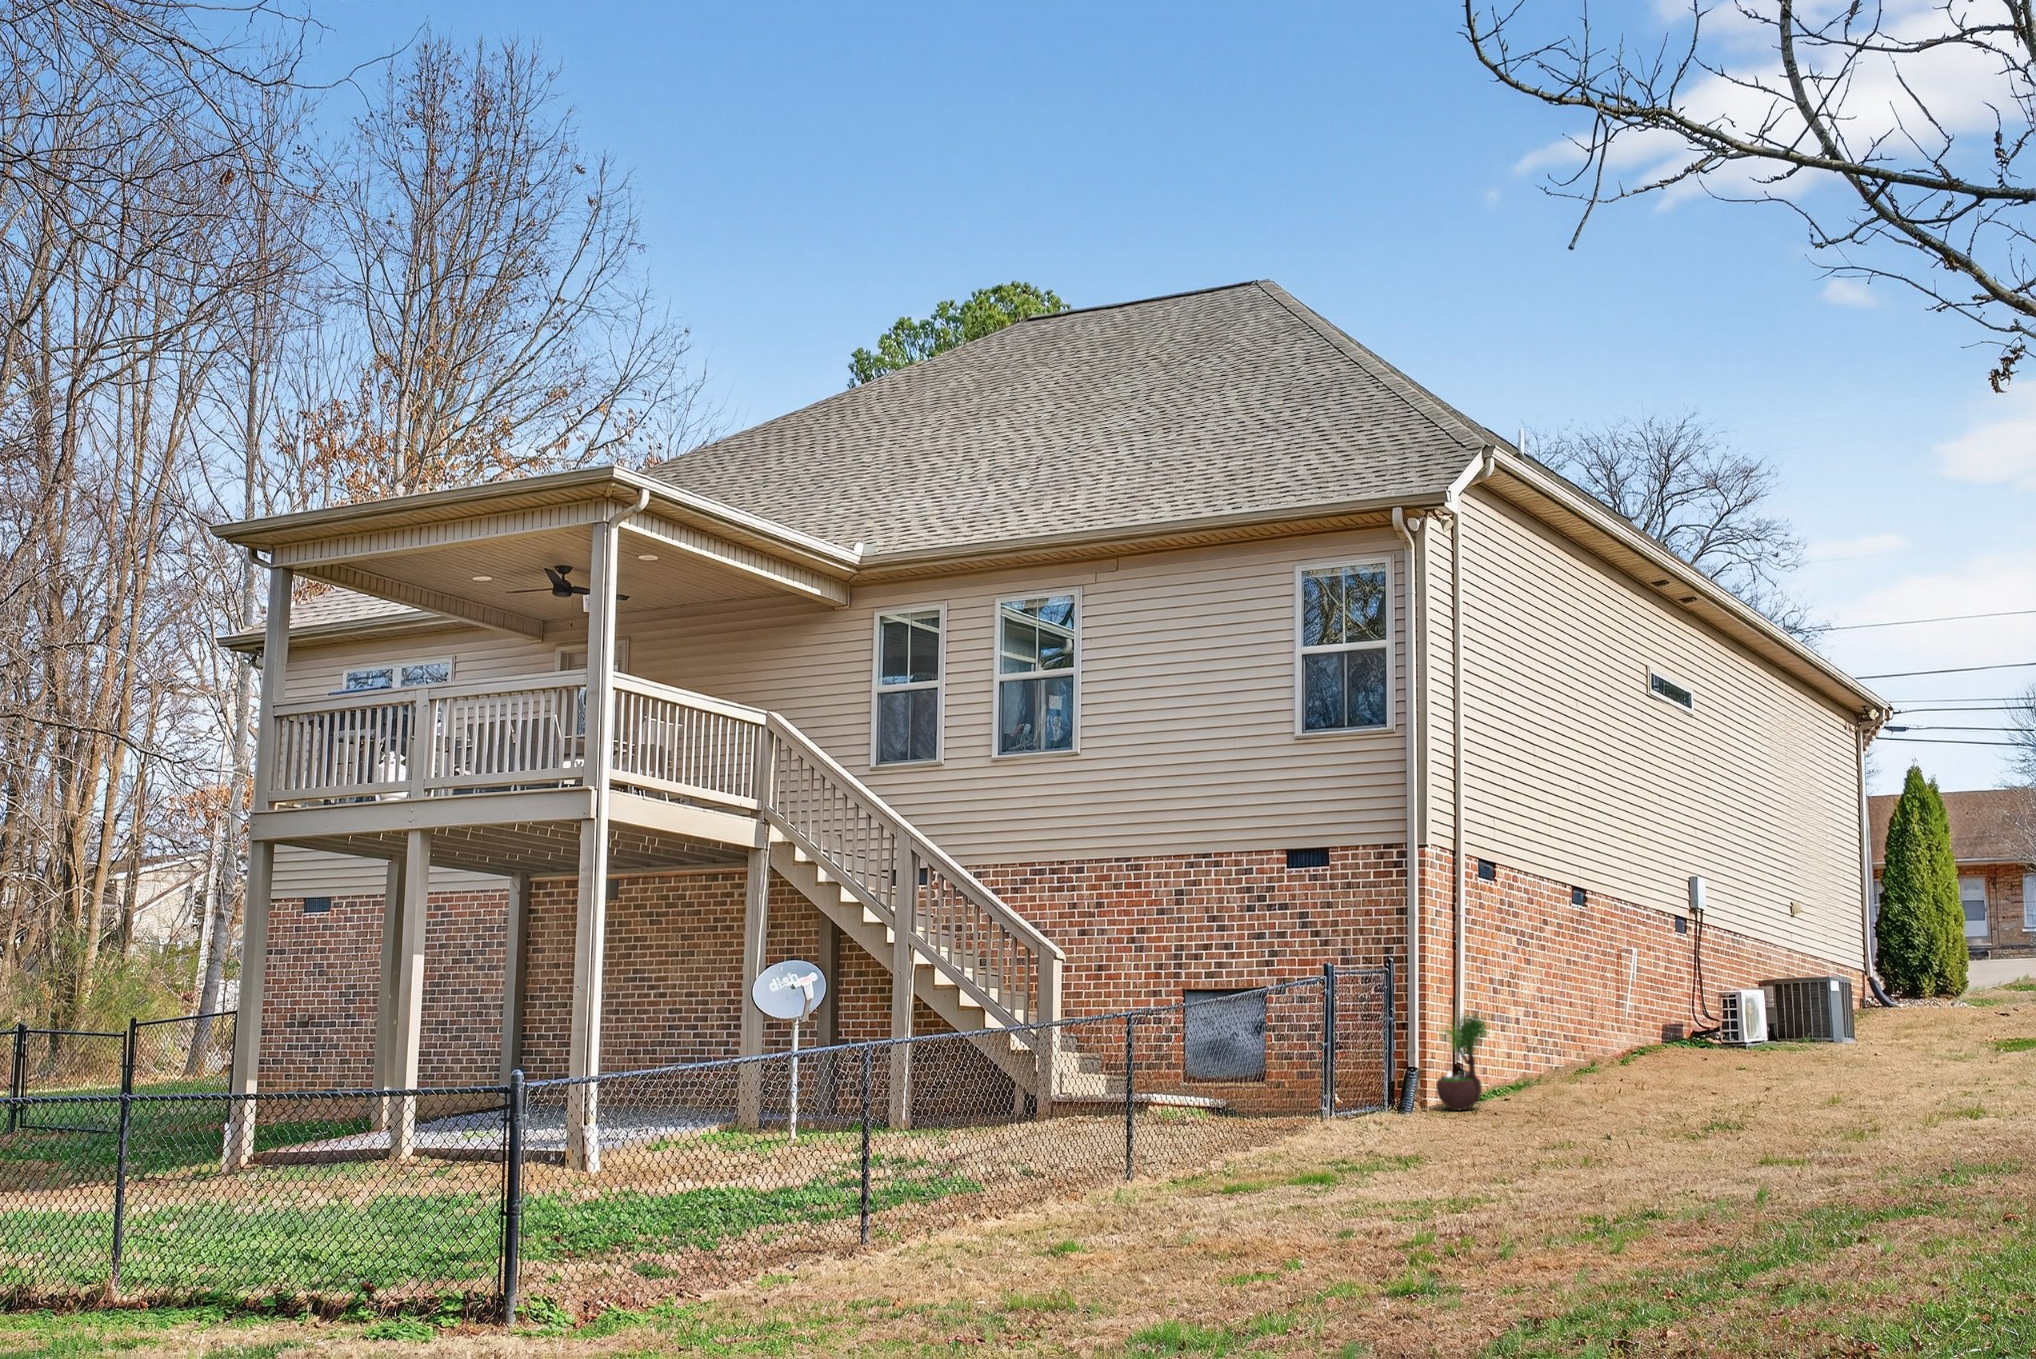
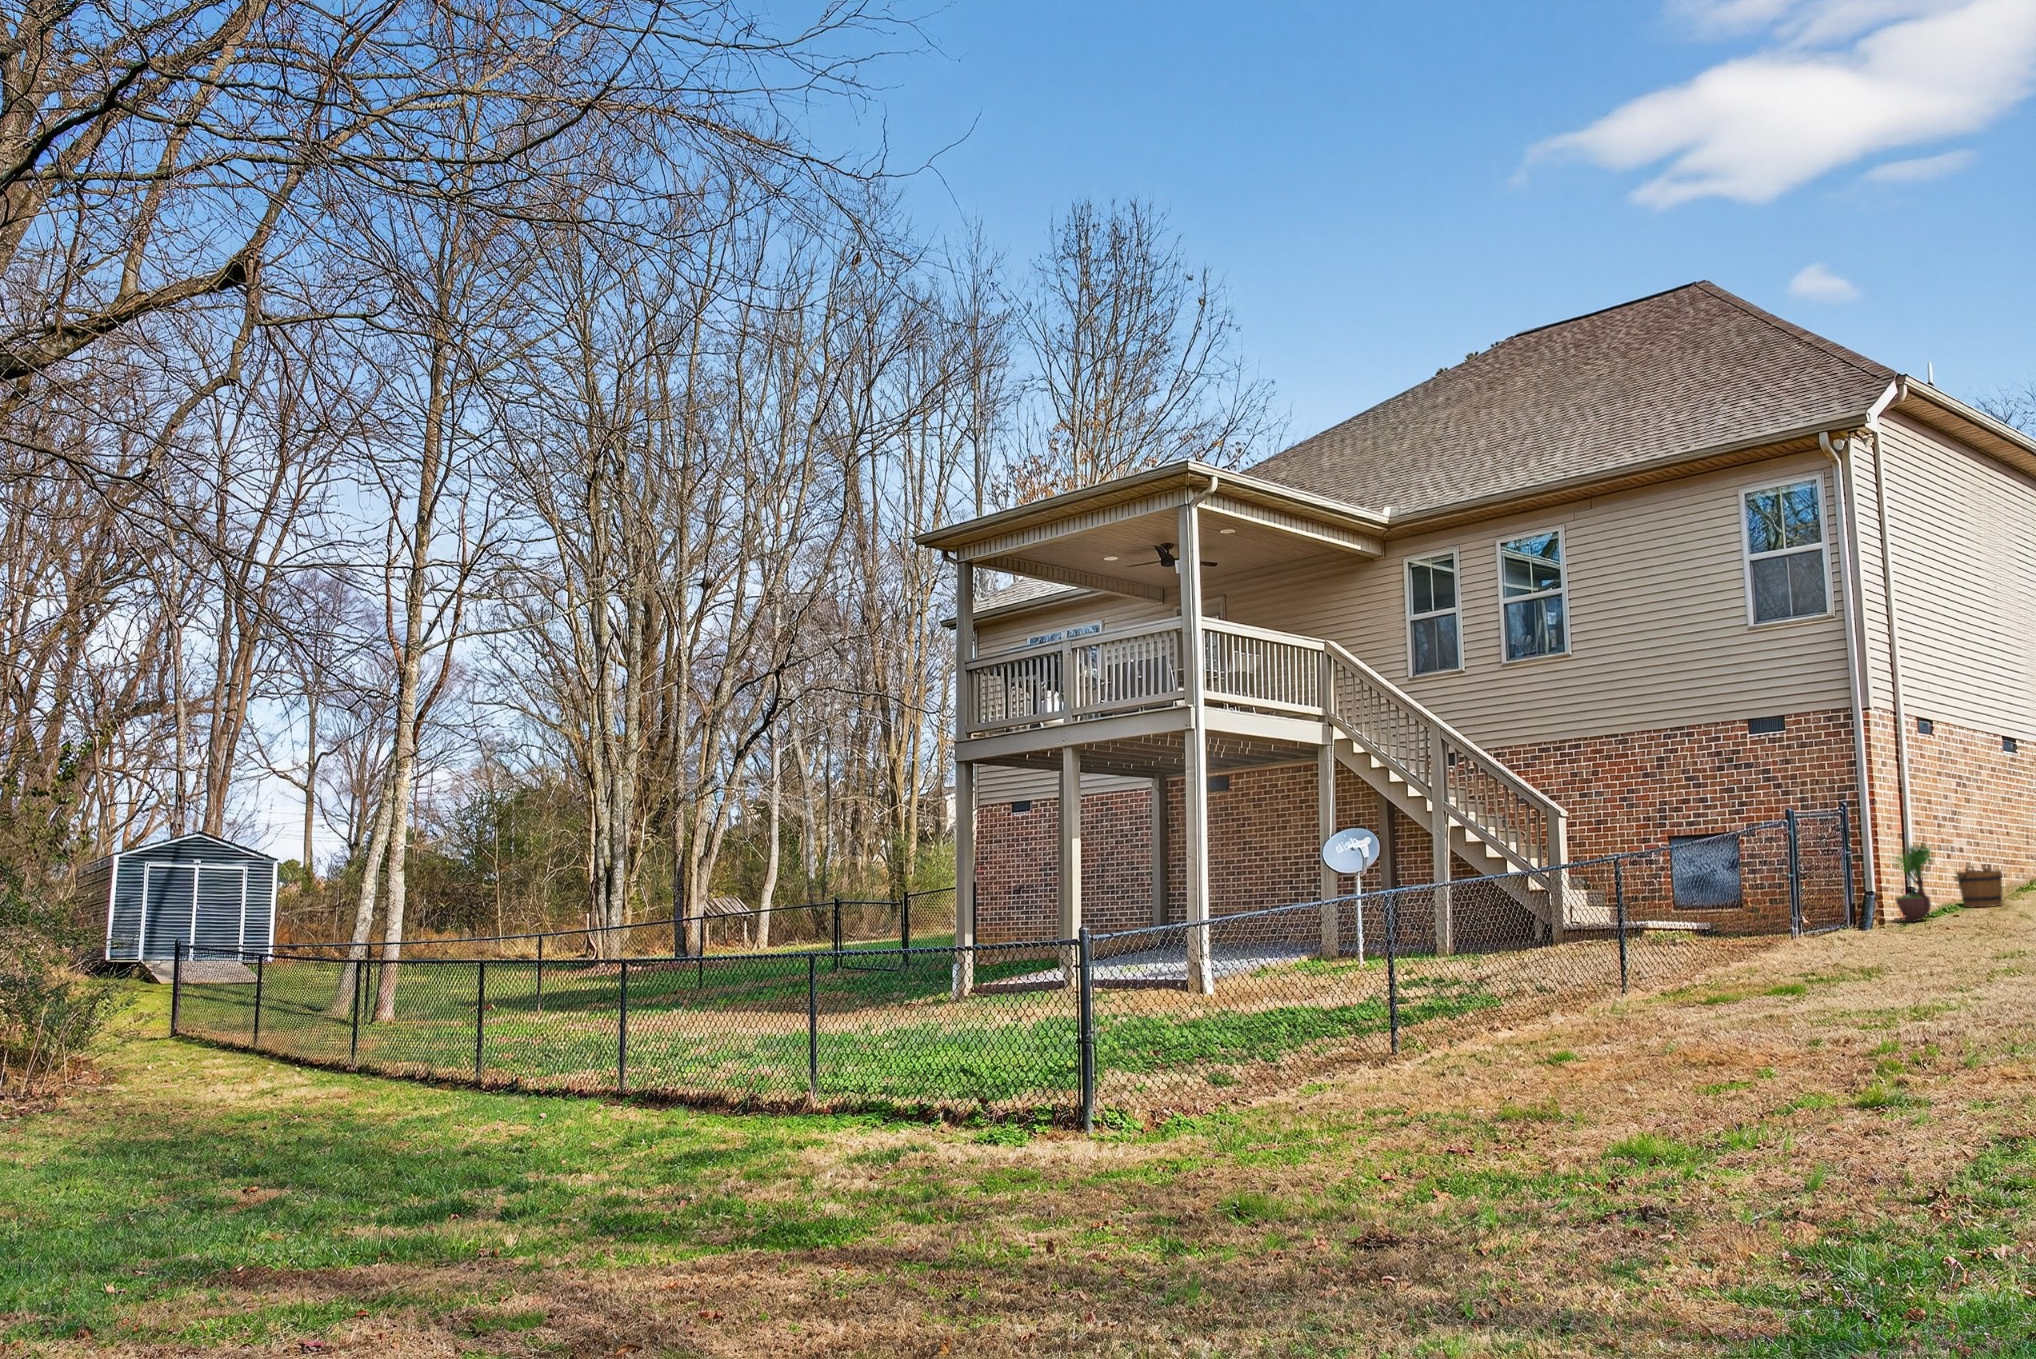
bucket: none [1509,1040,1559,1093] -> present [1956,864,2003,907]

